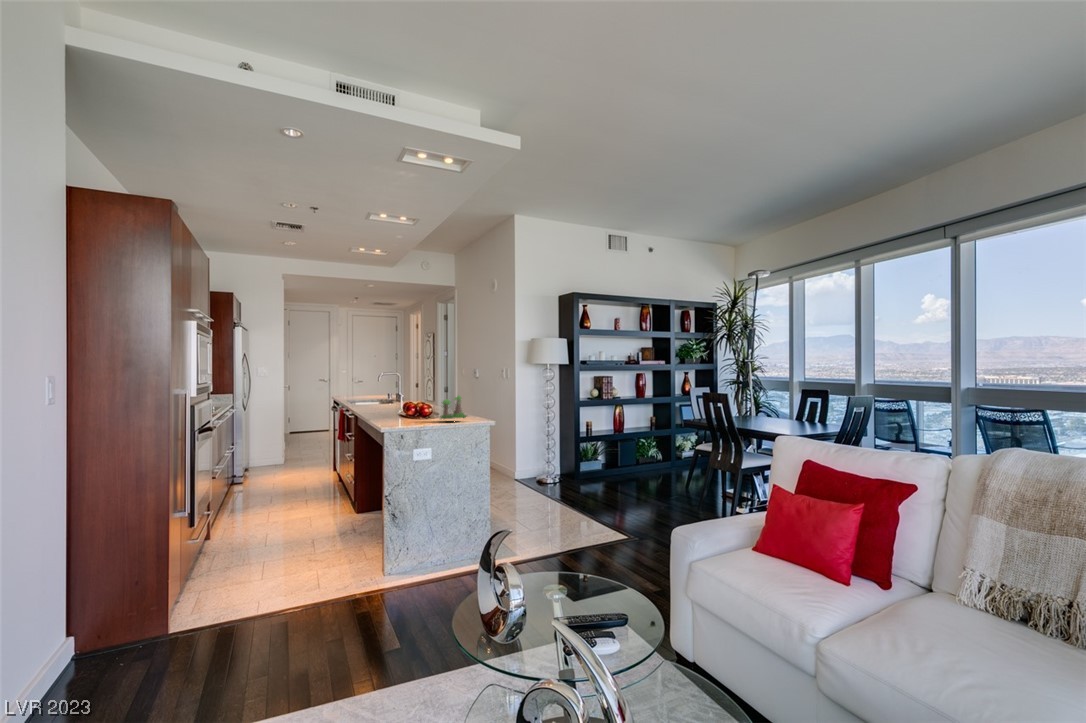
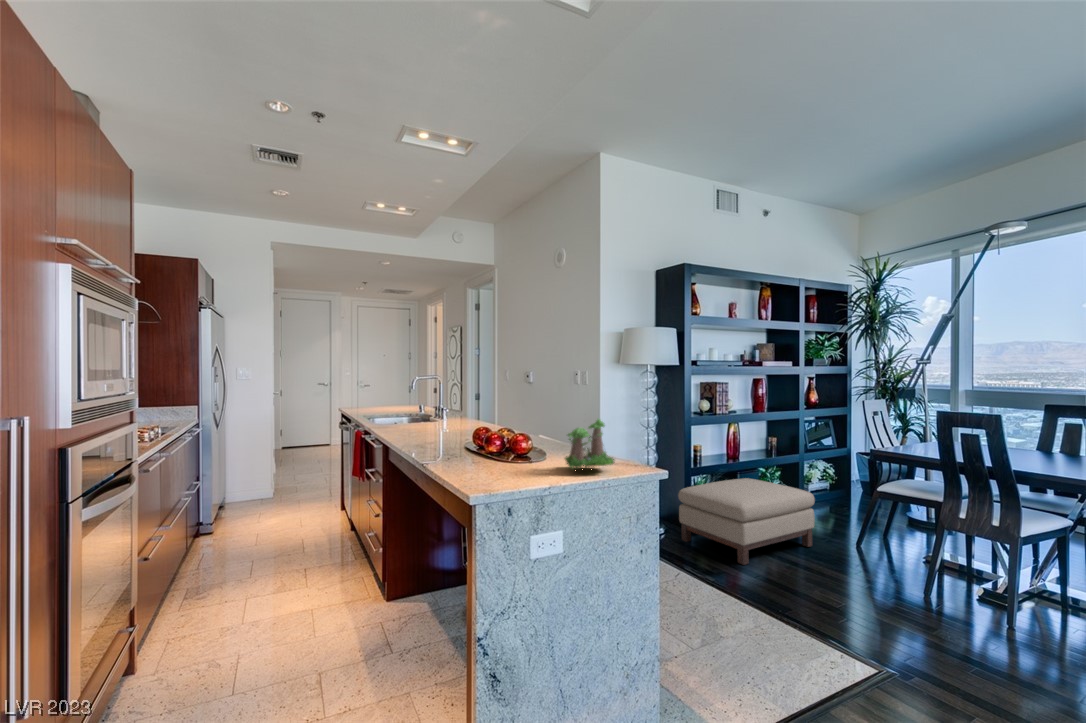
ottoman: none [566,444,655,497] -> present [678,478,815,565]

